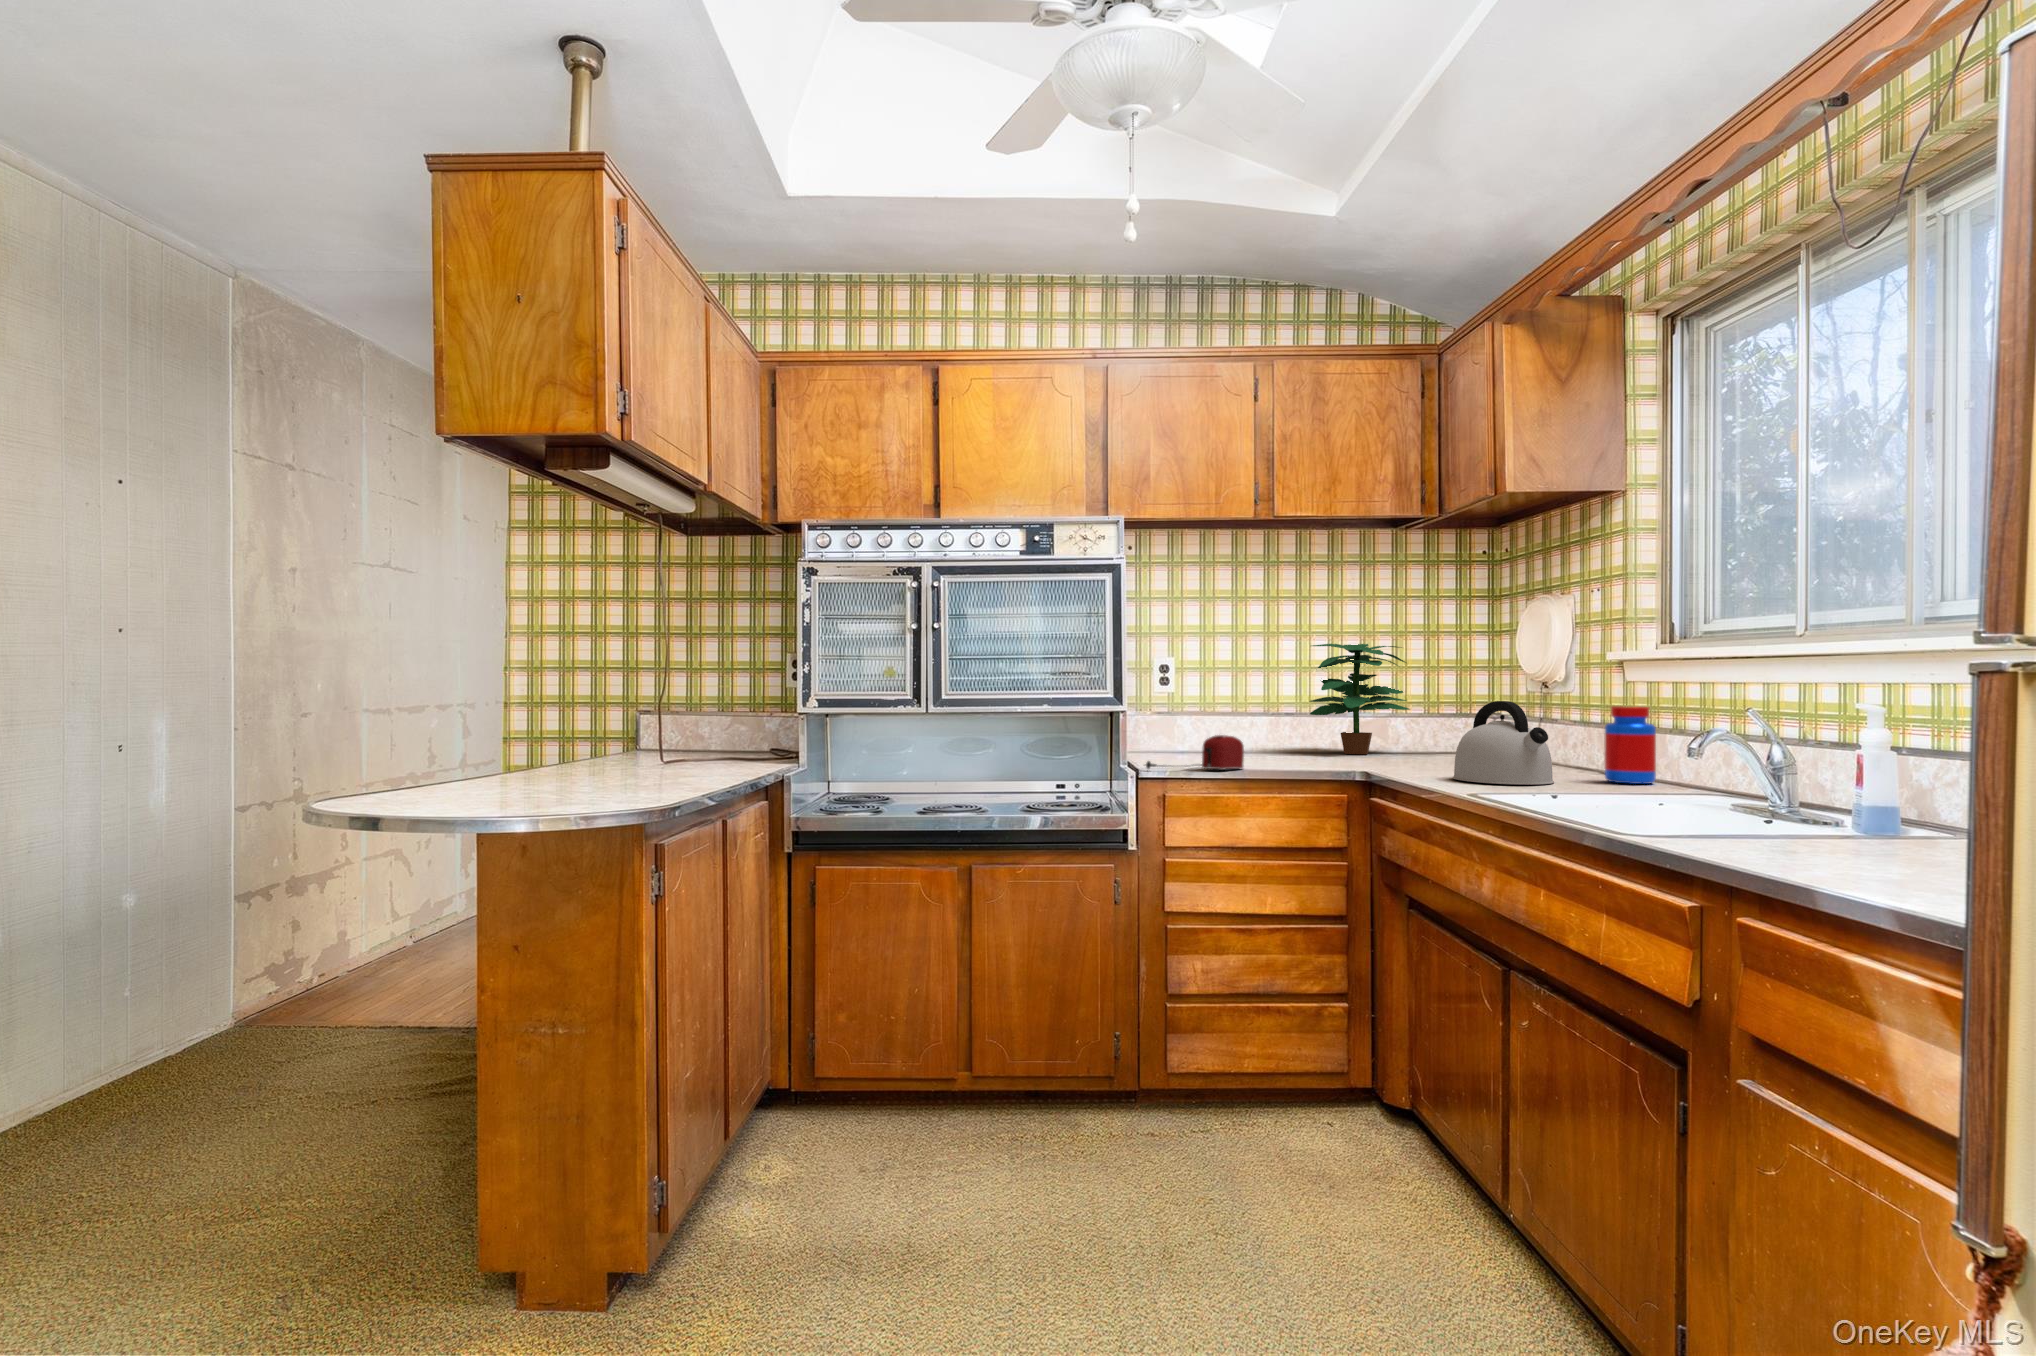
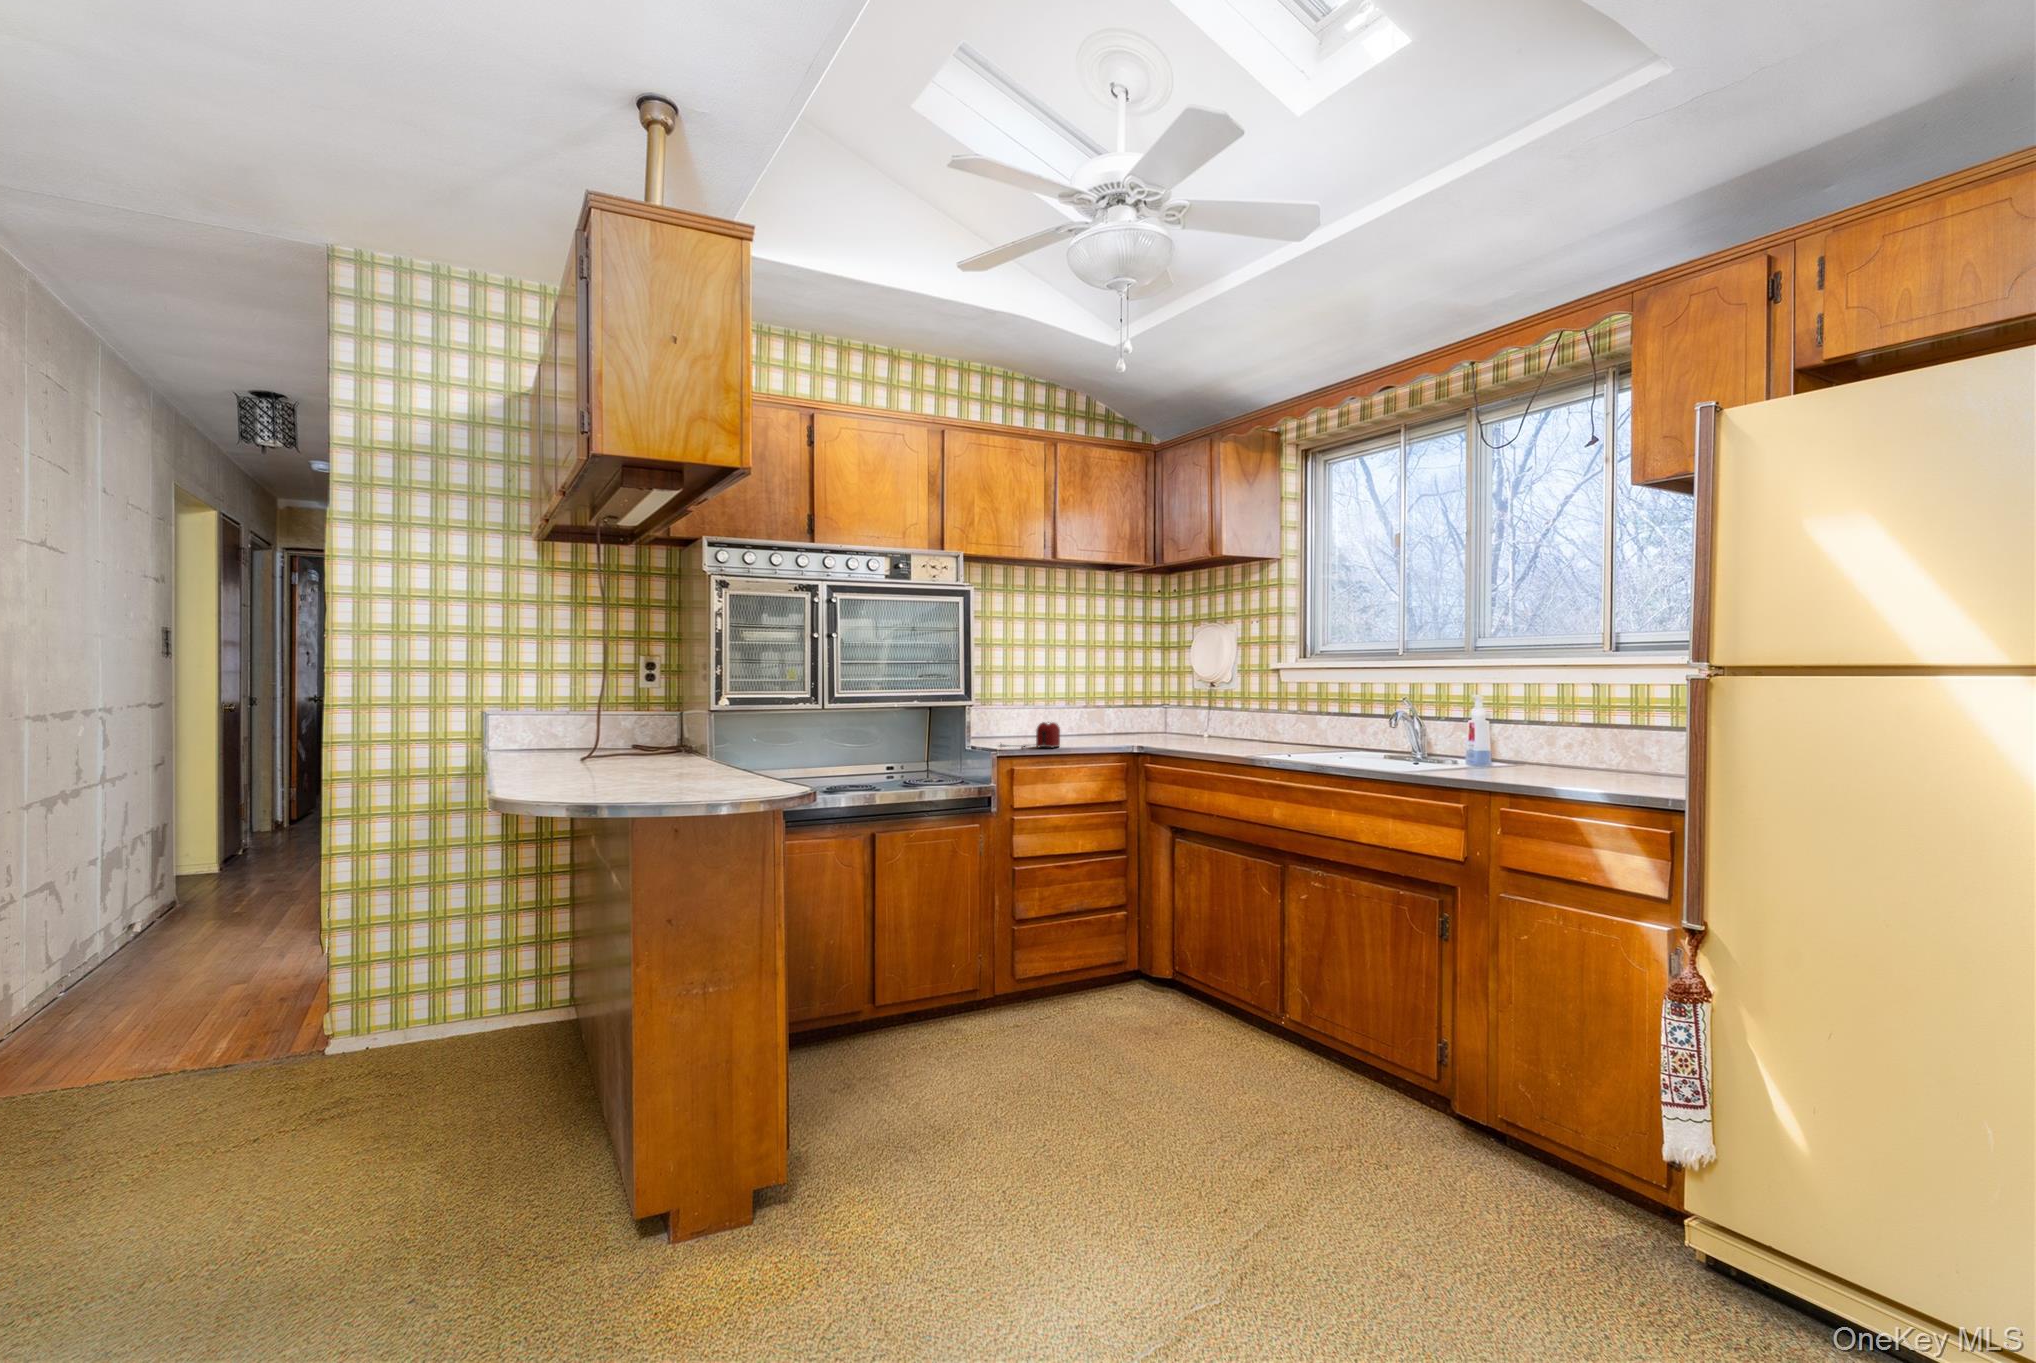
potted plant: present [1310,644,1410,754] -> none [1053,653,1121,735]
kettle: present [1453,701,1554,785] -> none [1209,695,1275,749]
jar: present [1604,706,1656,784] -> none [1293,698,1322,746]

